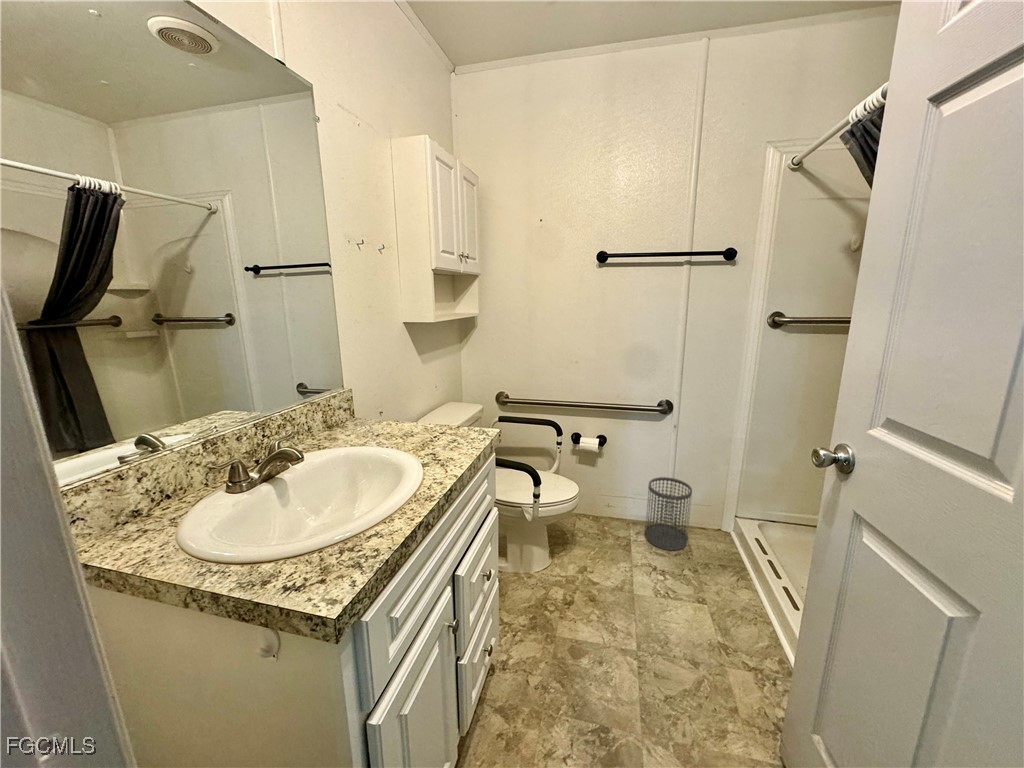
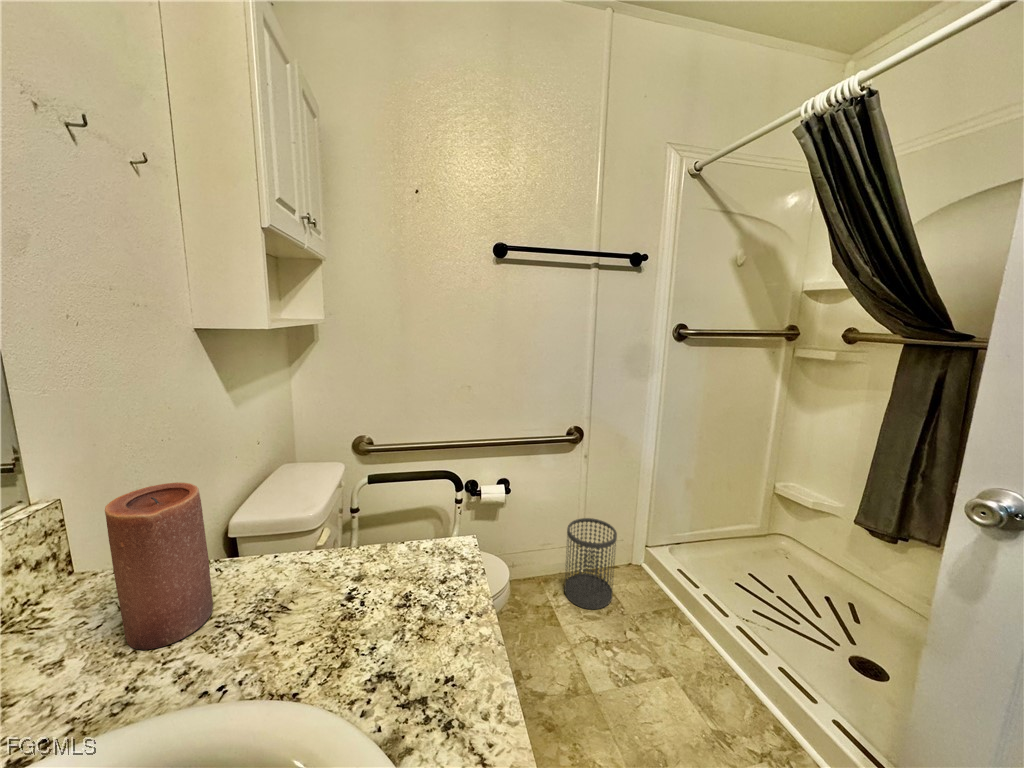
candle: none [361,381,392,437] -> present [105,482,213,650]

